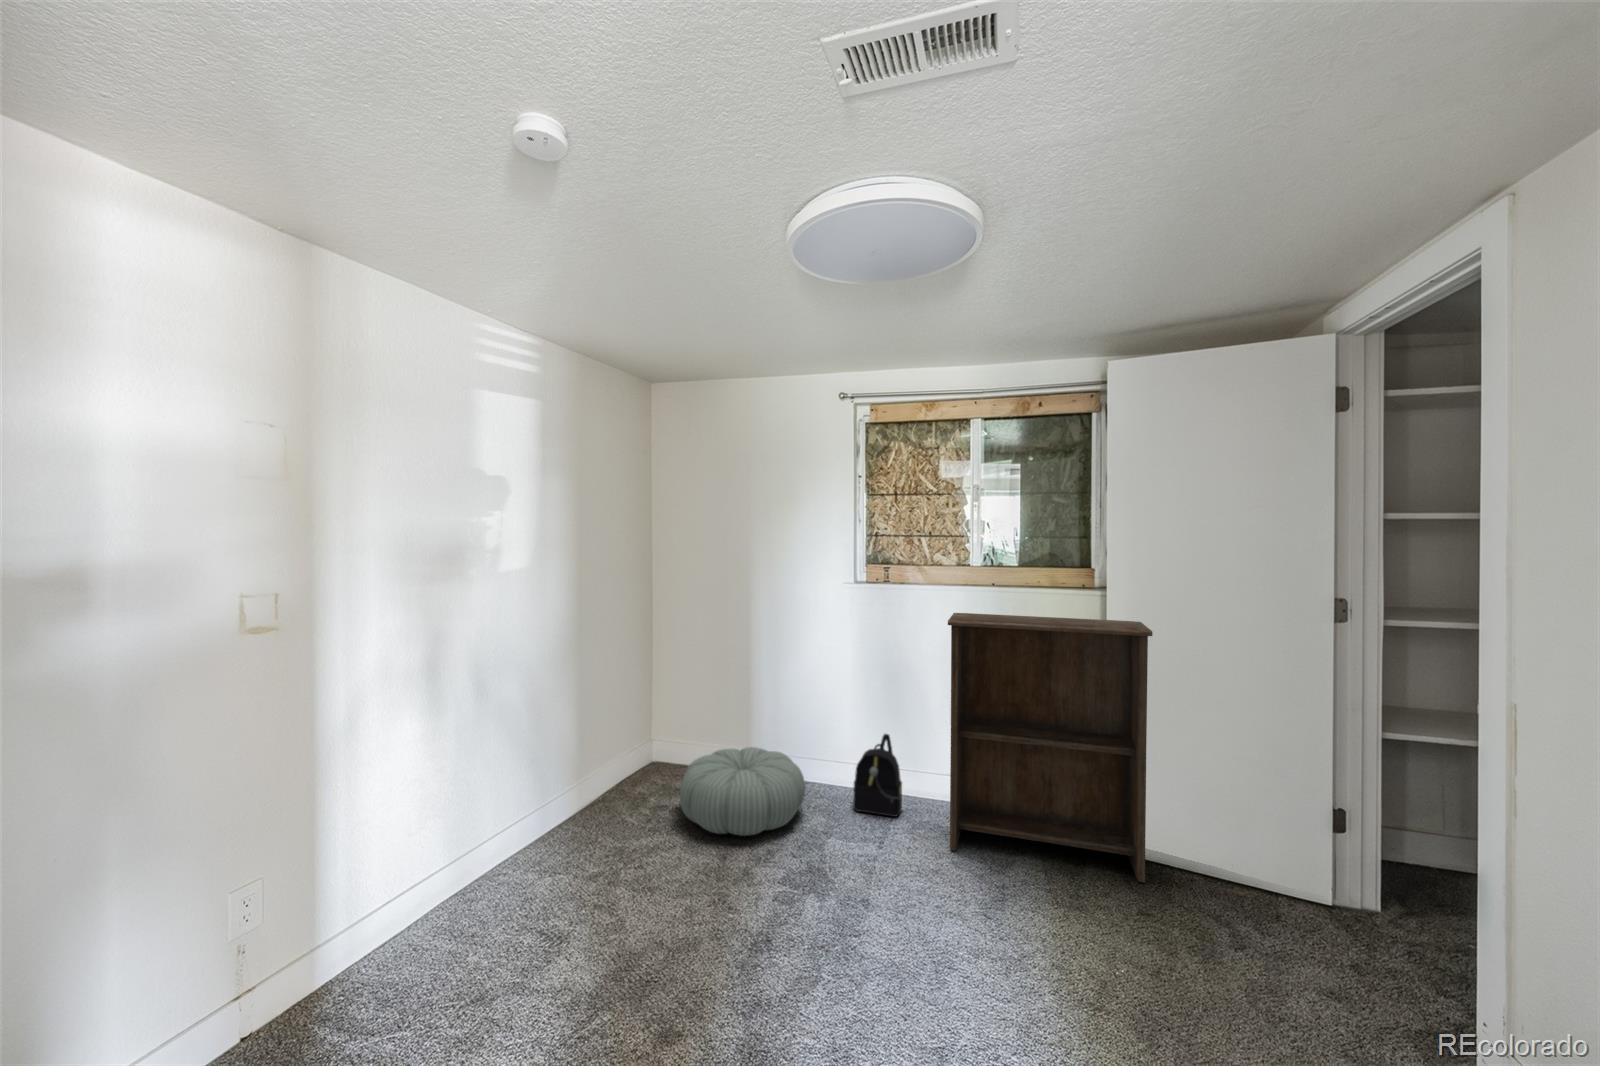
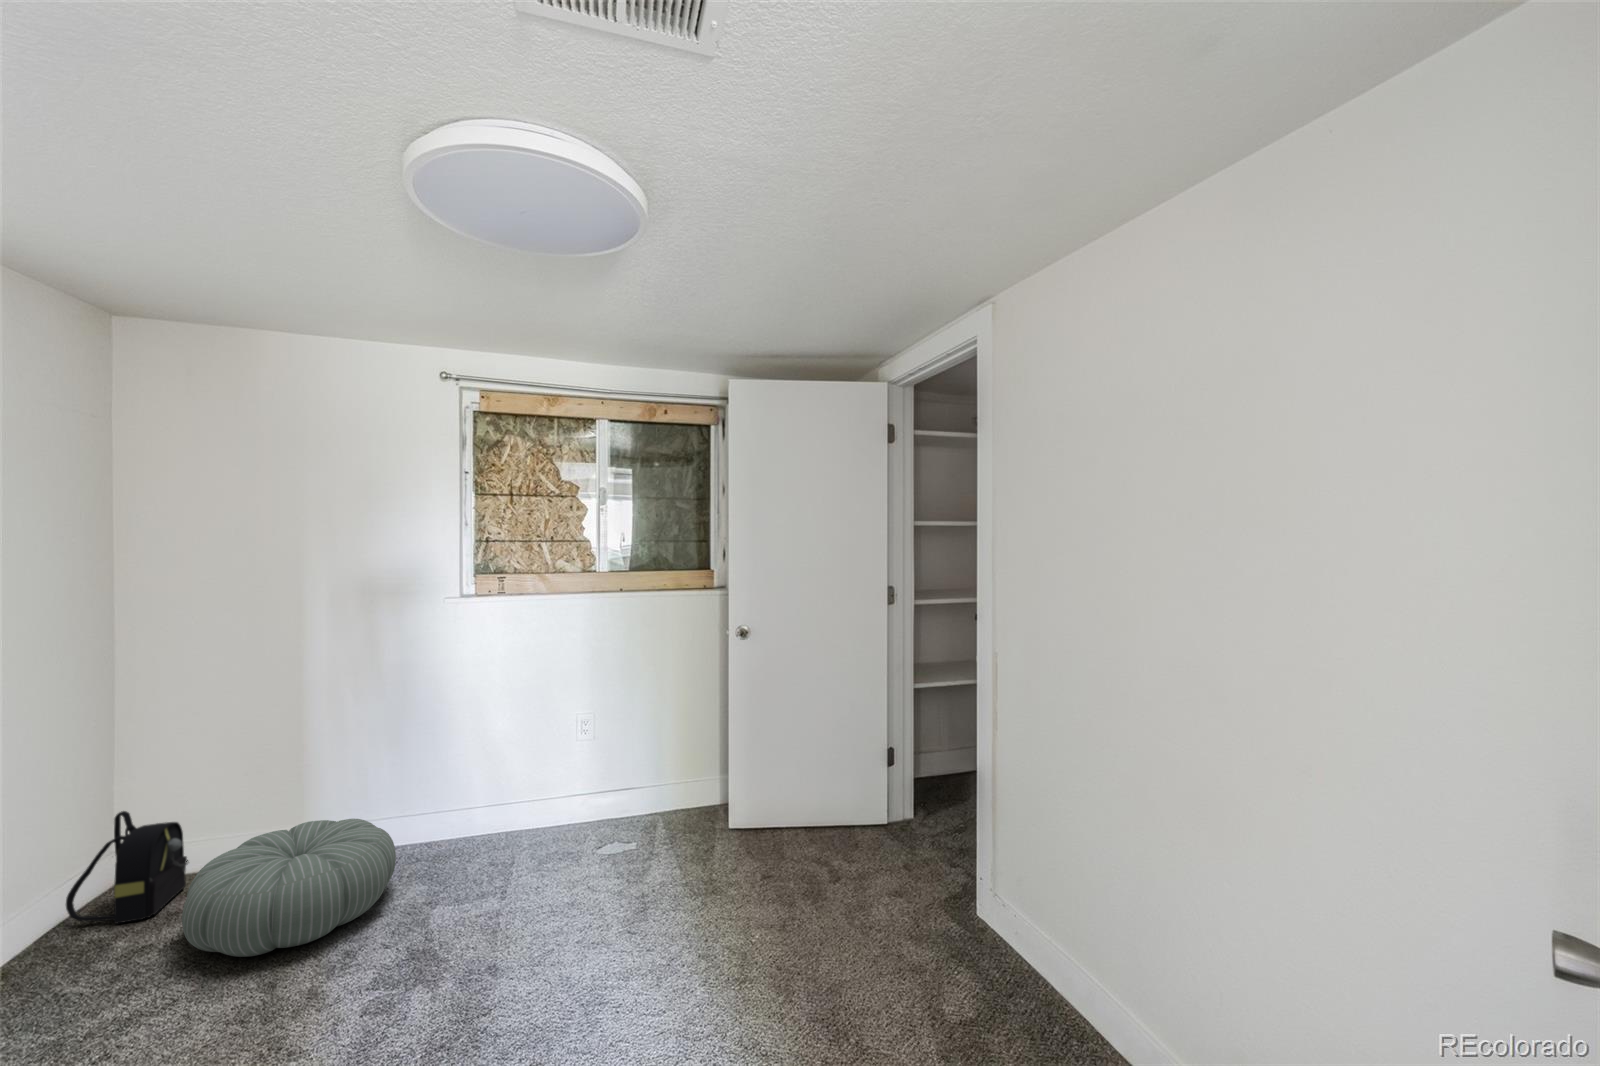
bookshelf: present [948,613,1153,882] -> none [580,616,769,875]
backpack: present [853,734,902,817] -> present [66,811,189,923]

